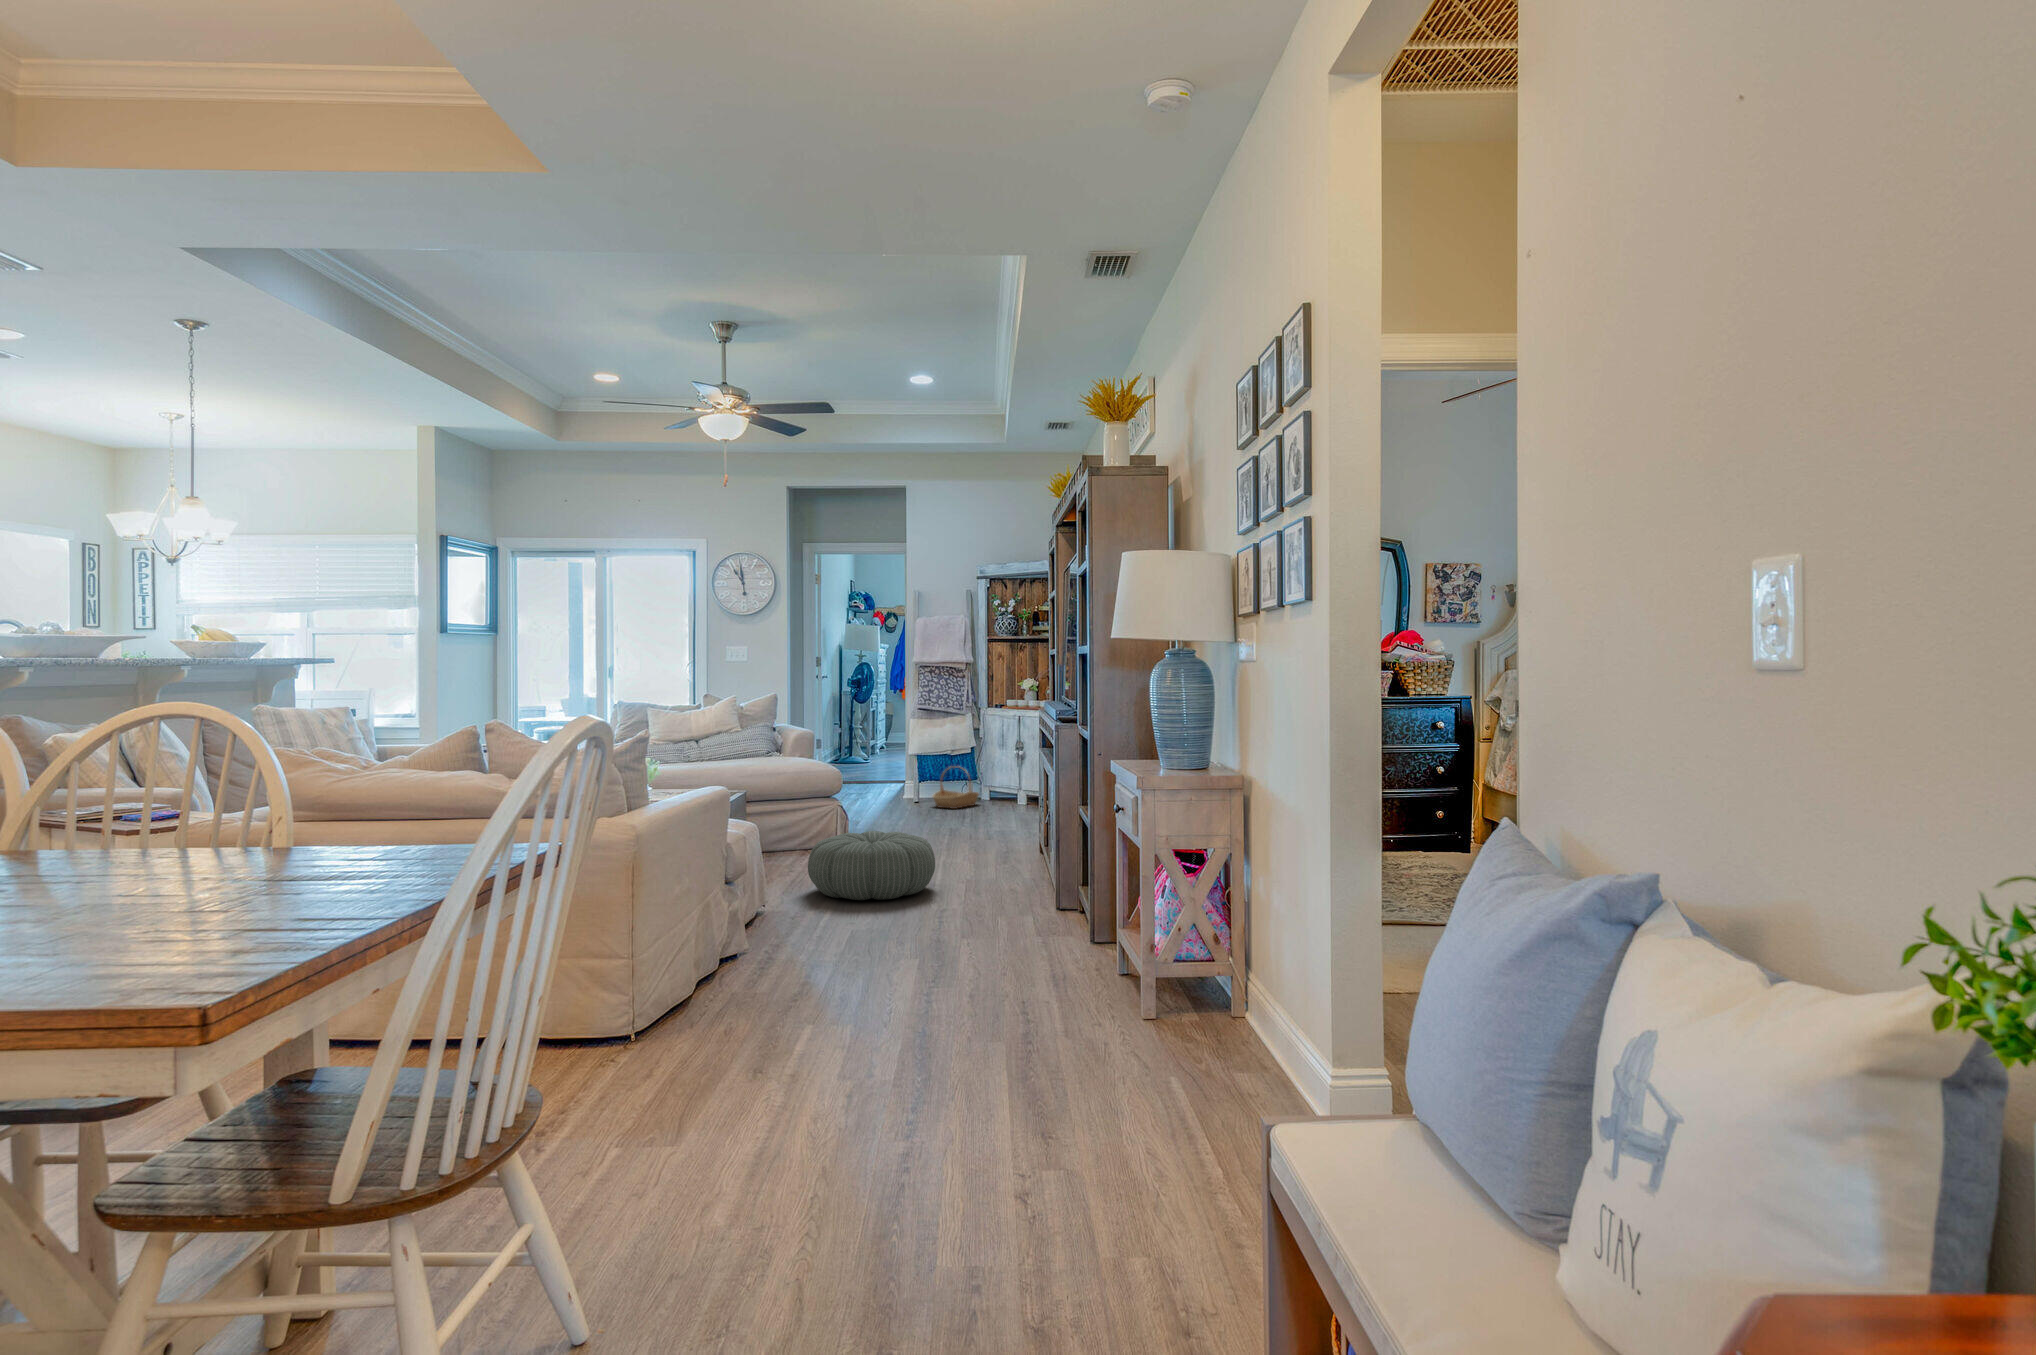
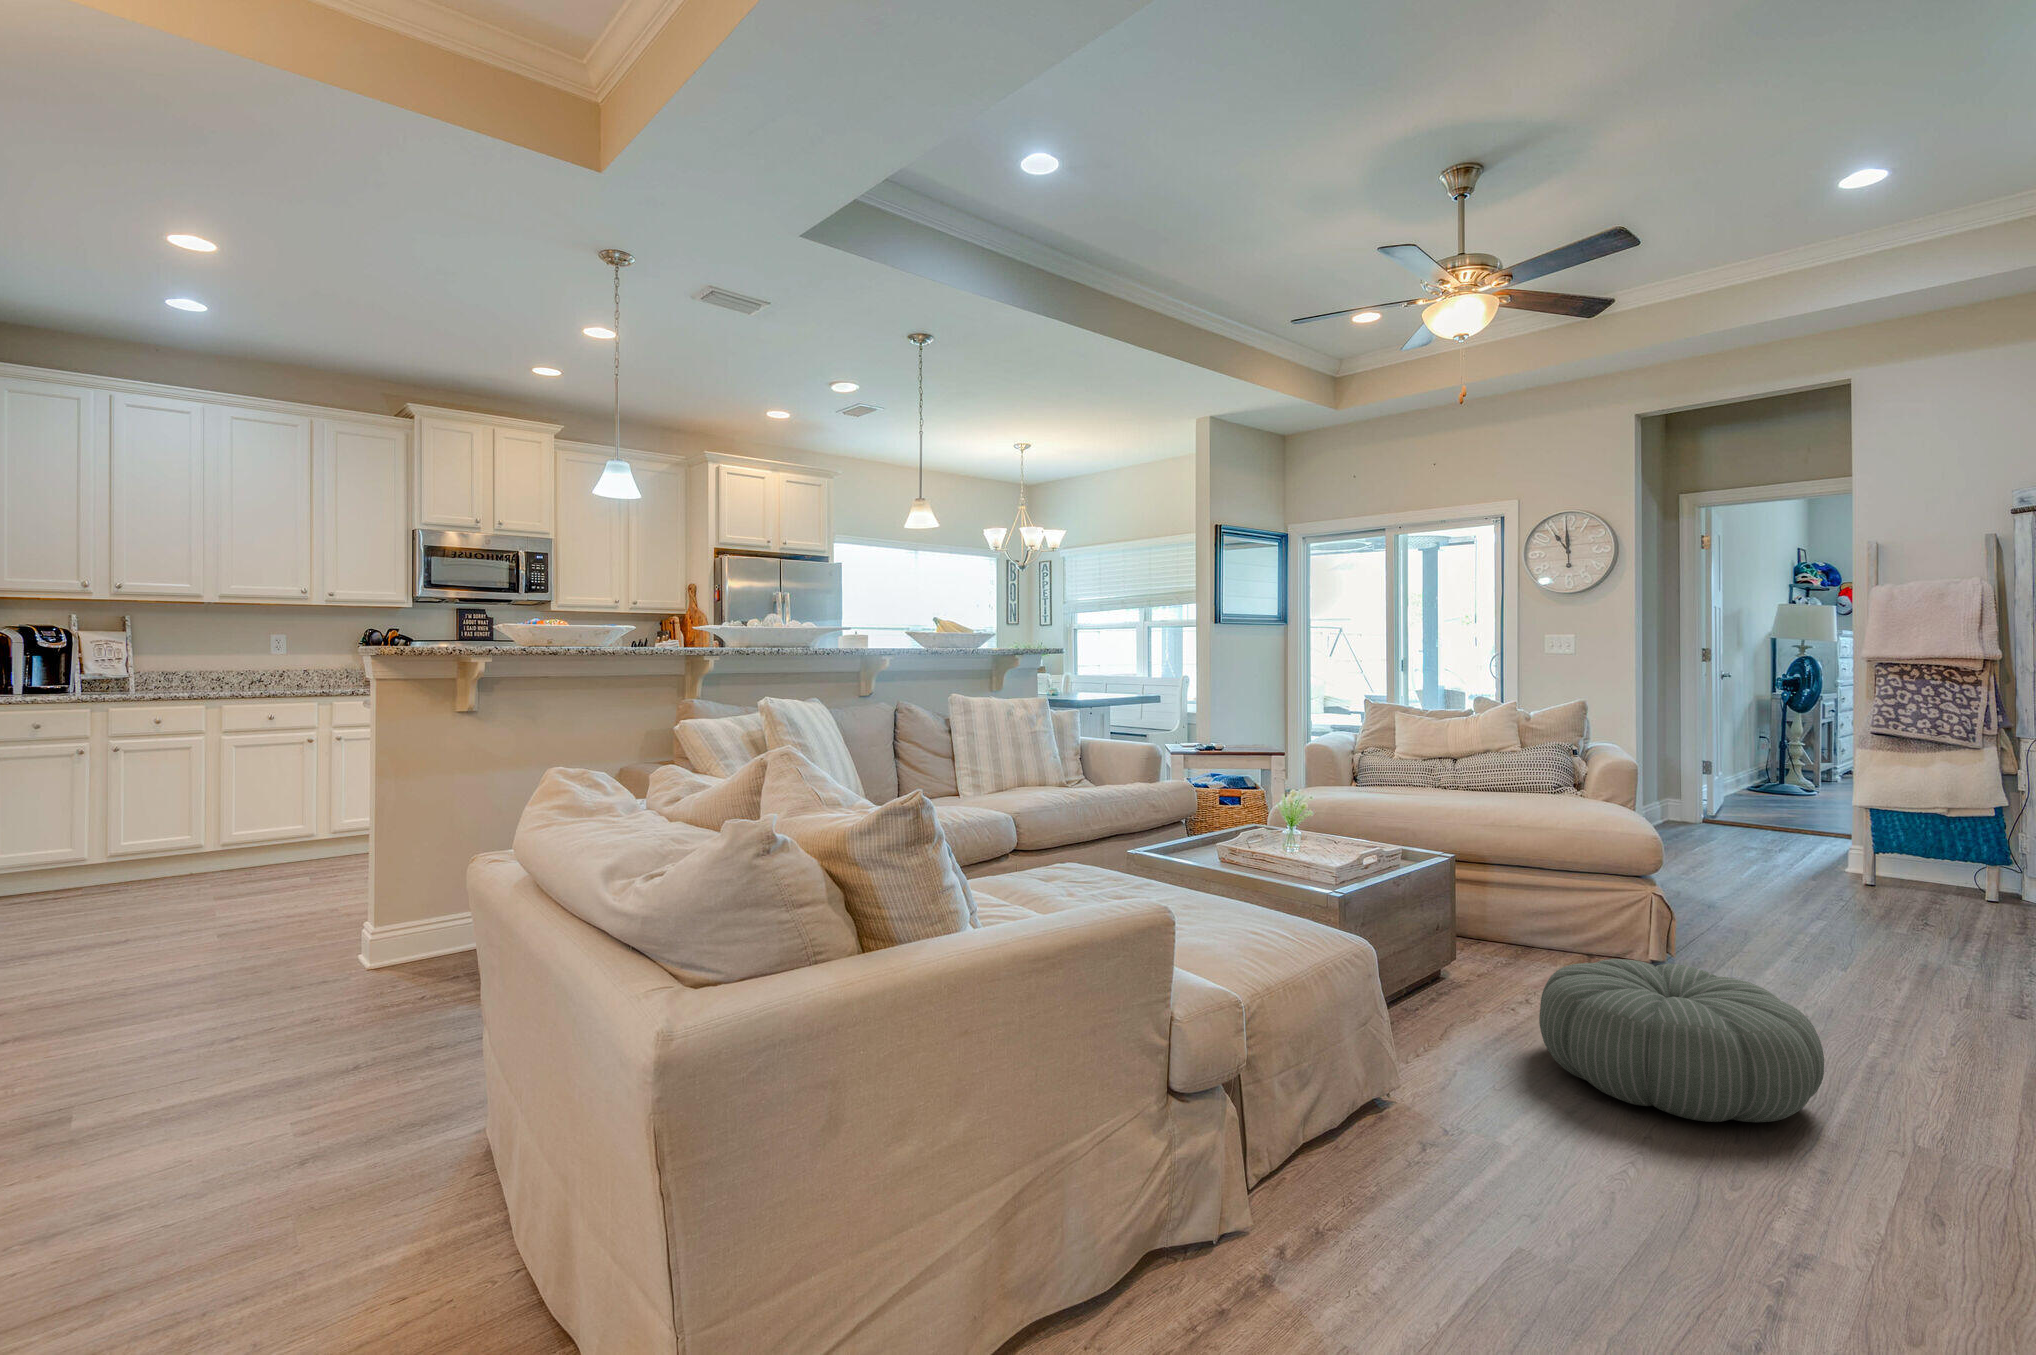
basket: present [933,768,979,809] -> none [1896,835,2012,910]

